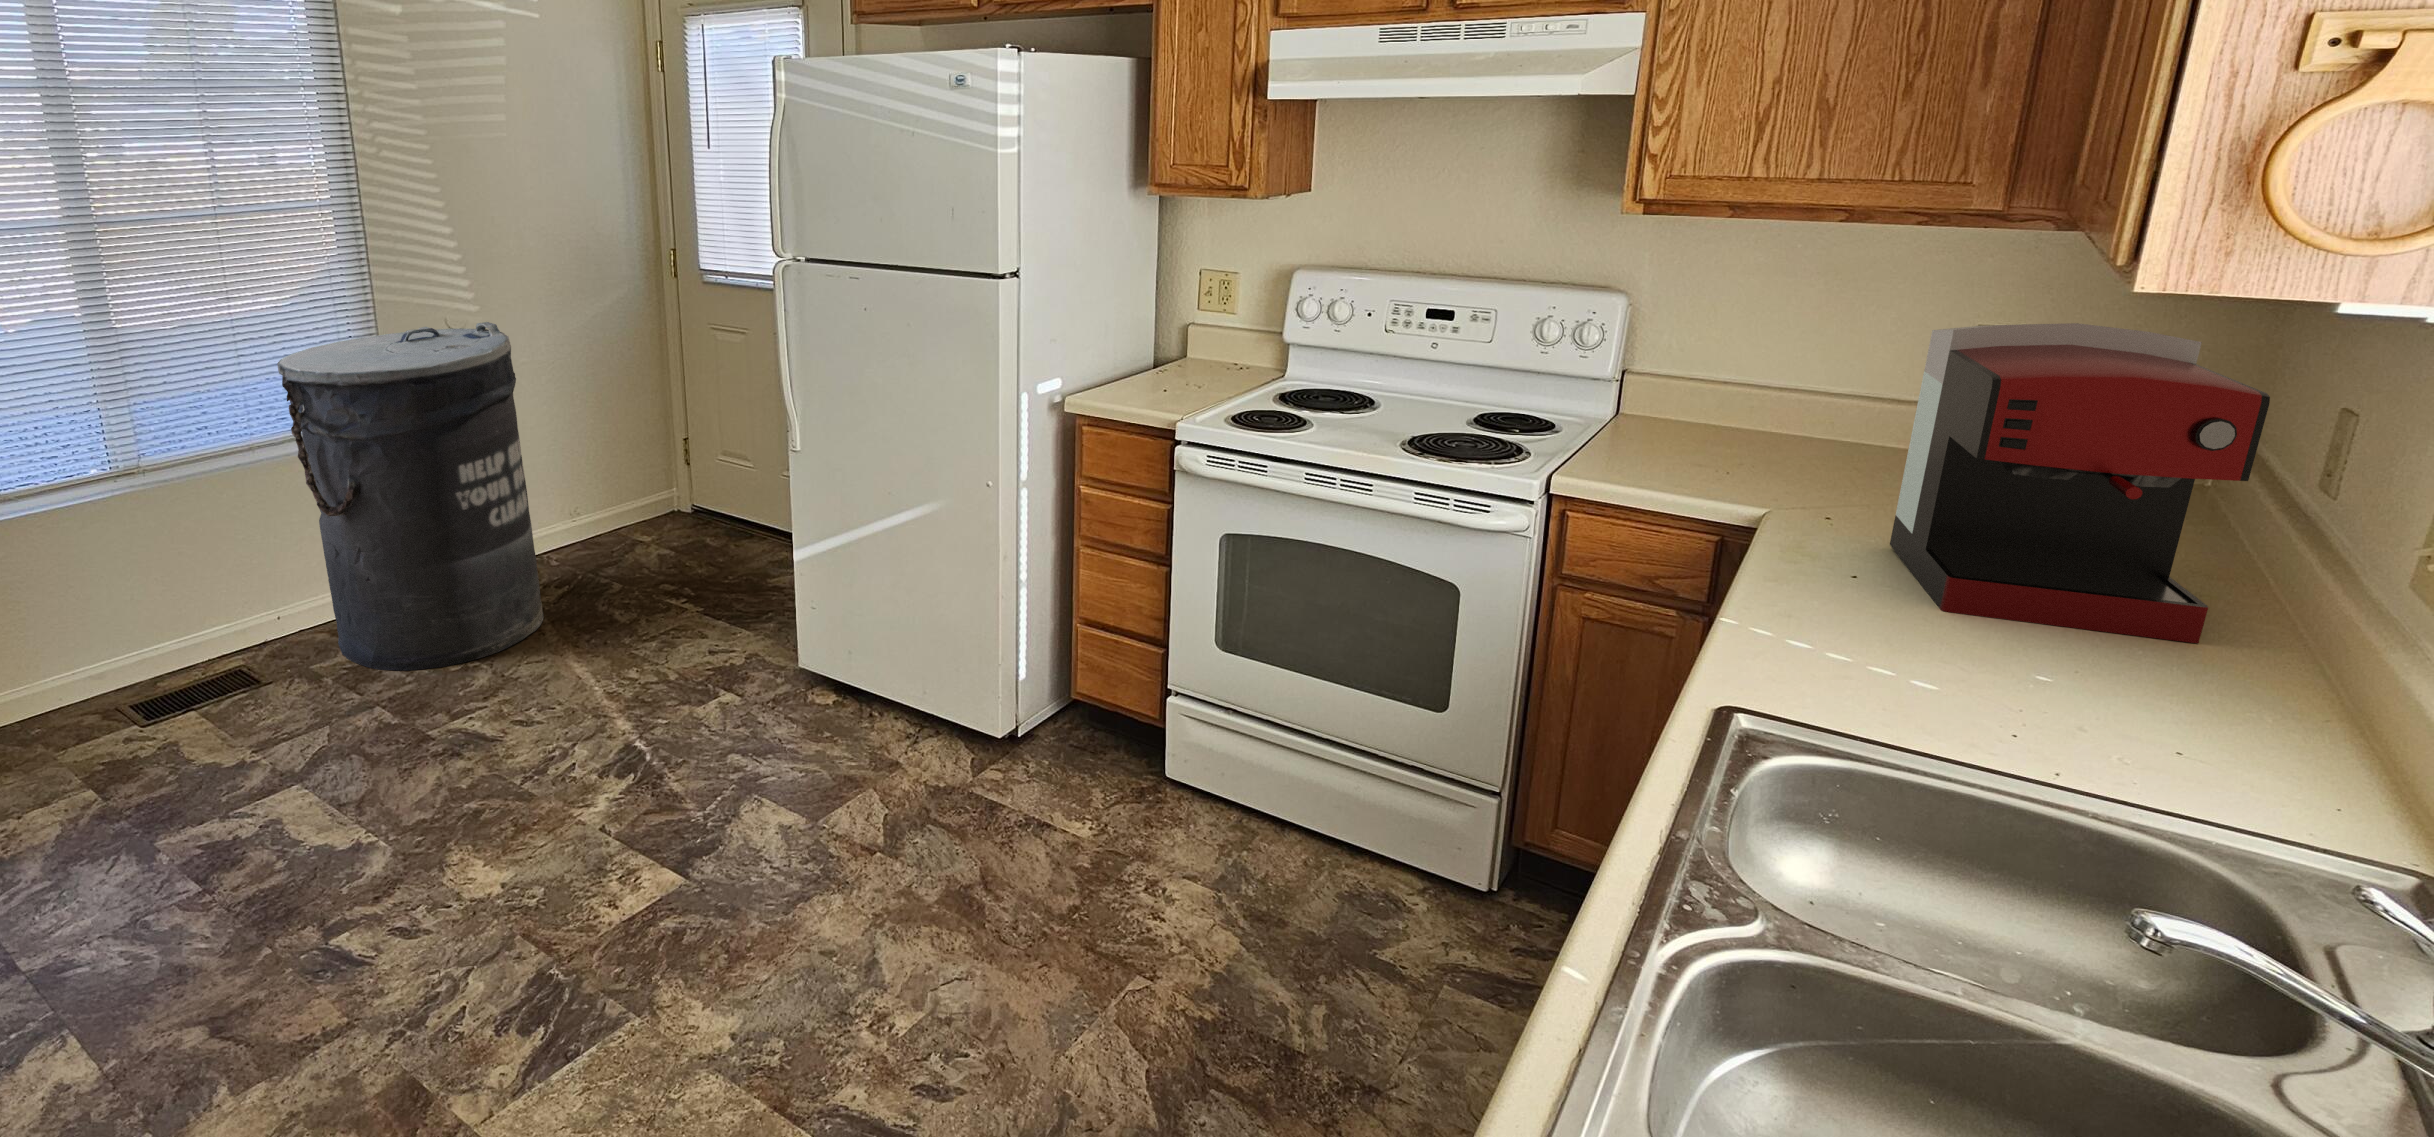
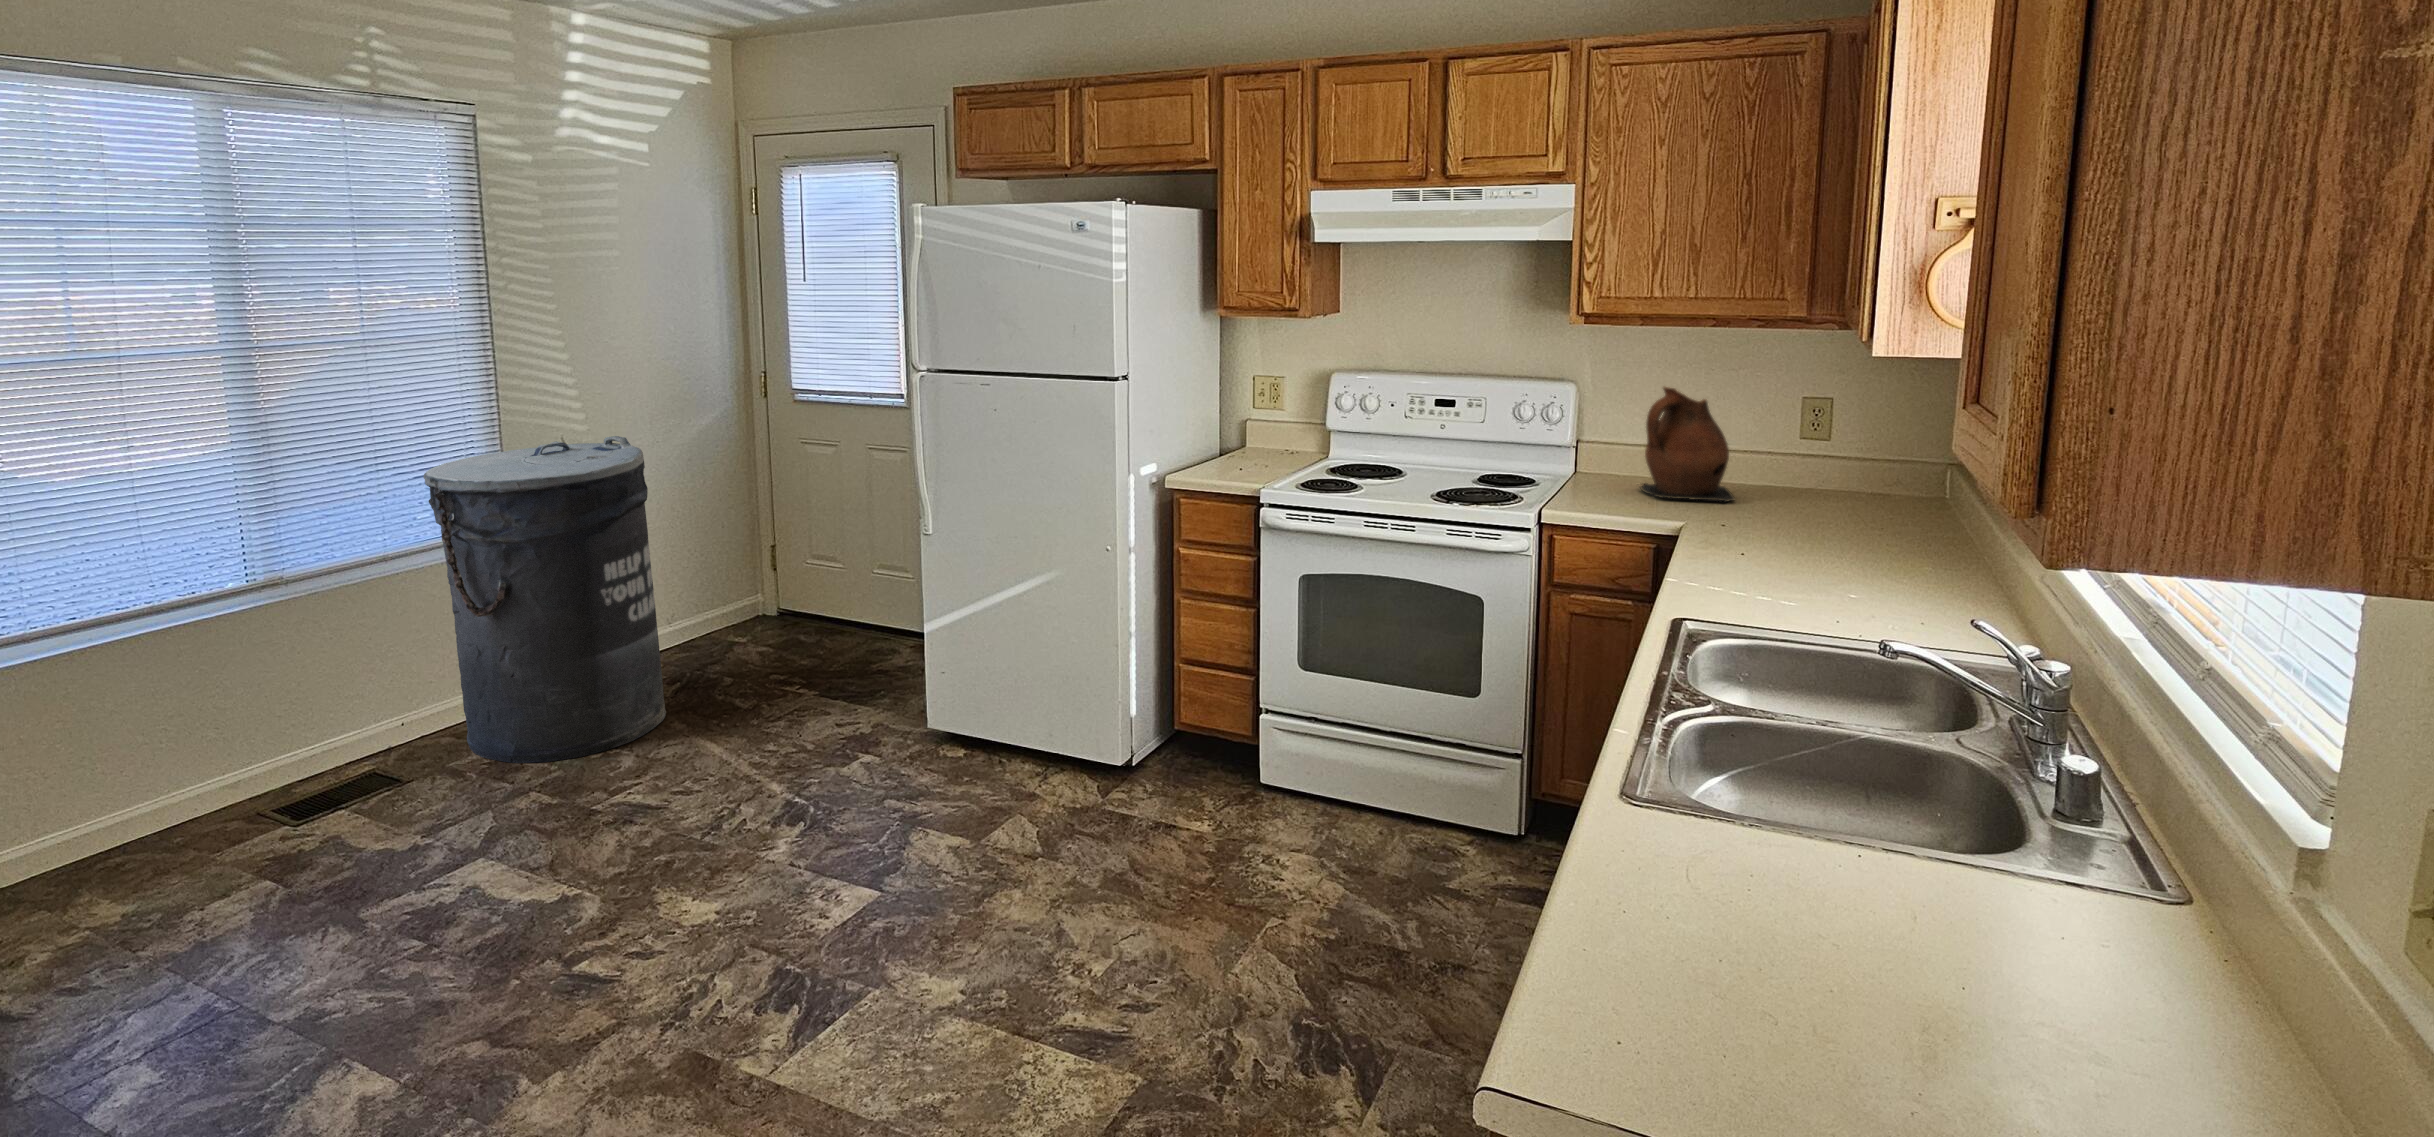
ceramic pitcher: none [1700,306,1853,476] -> present [1641,387,1735,502]
coffee maker: present [1890,323,2270,643] -> none [1762,383,1951,576]

